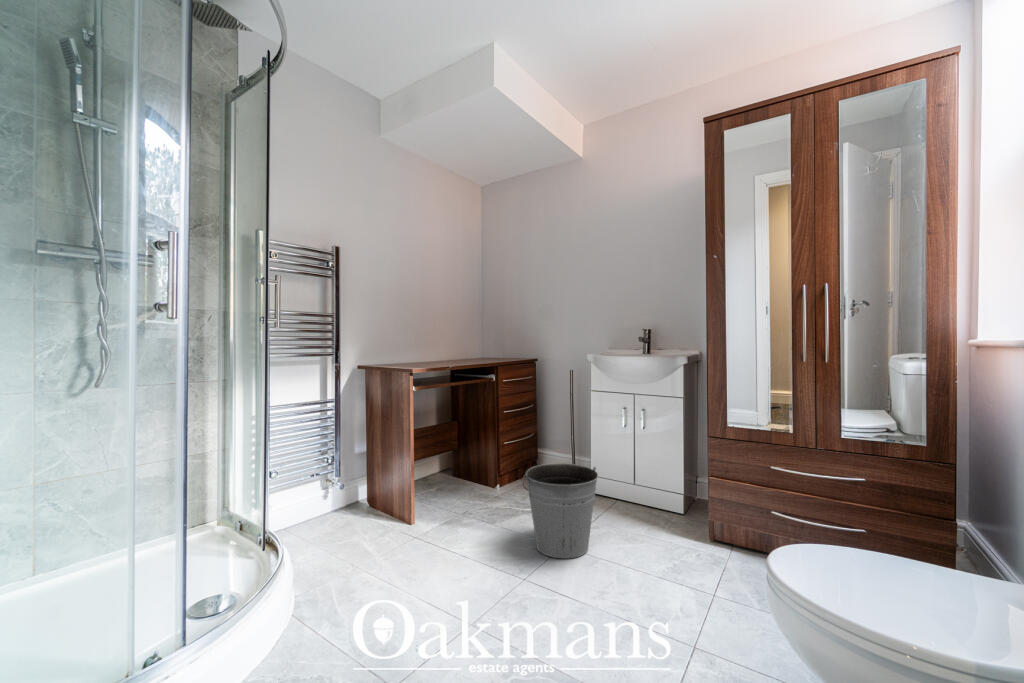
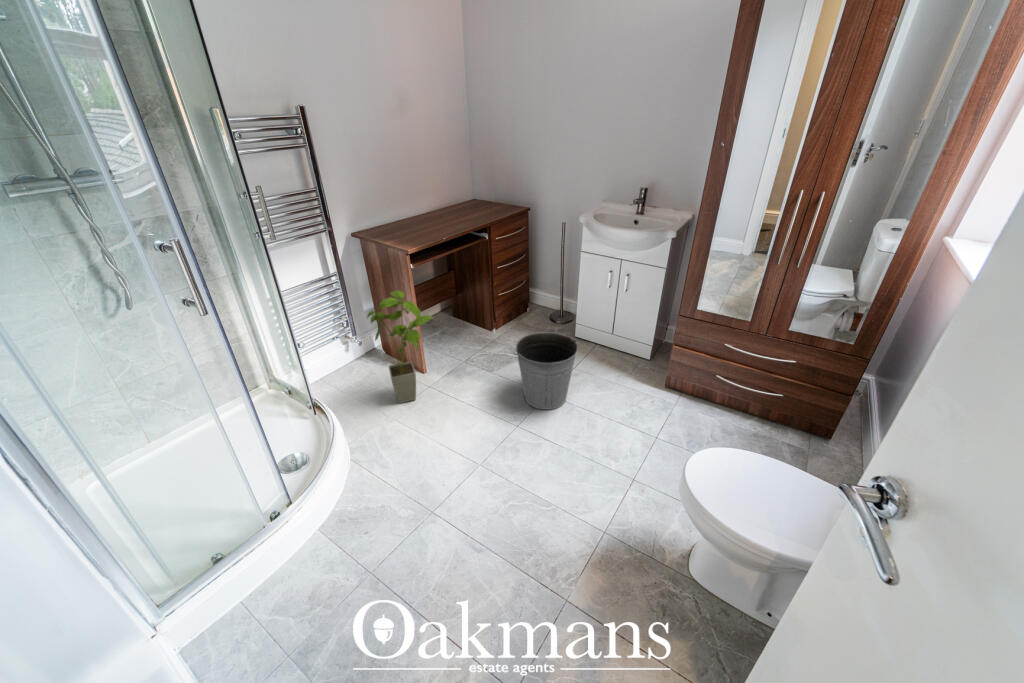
house plant: none [357,402,434,551] -> present [367,291,433,403]

